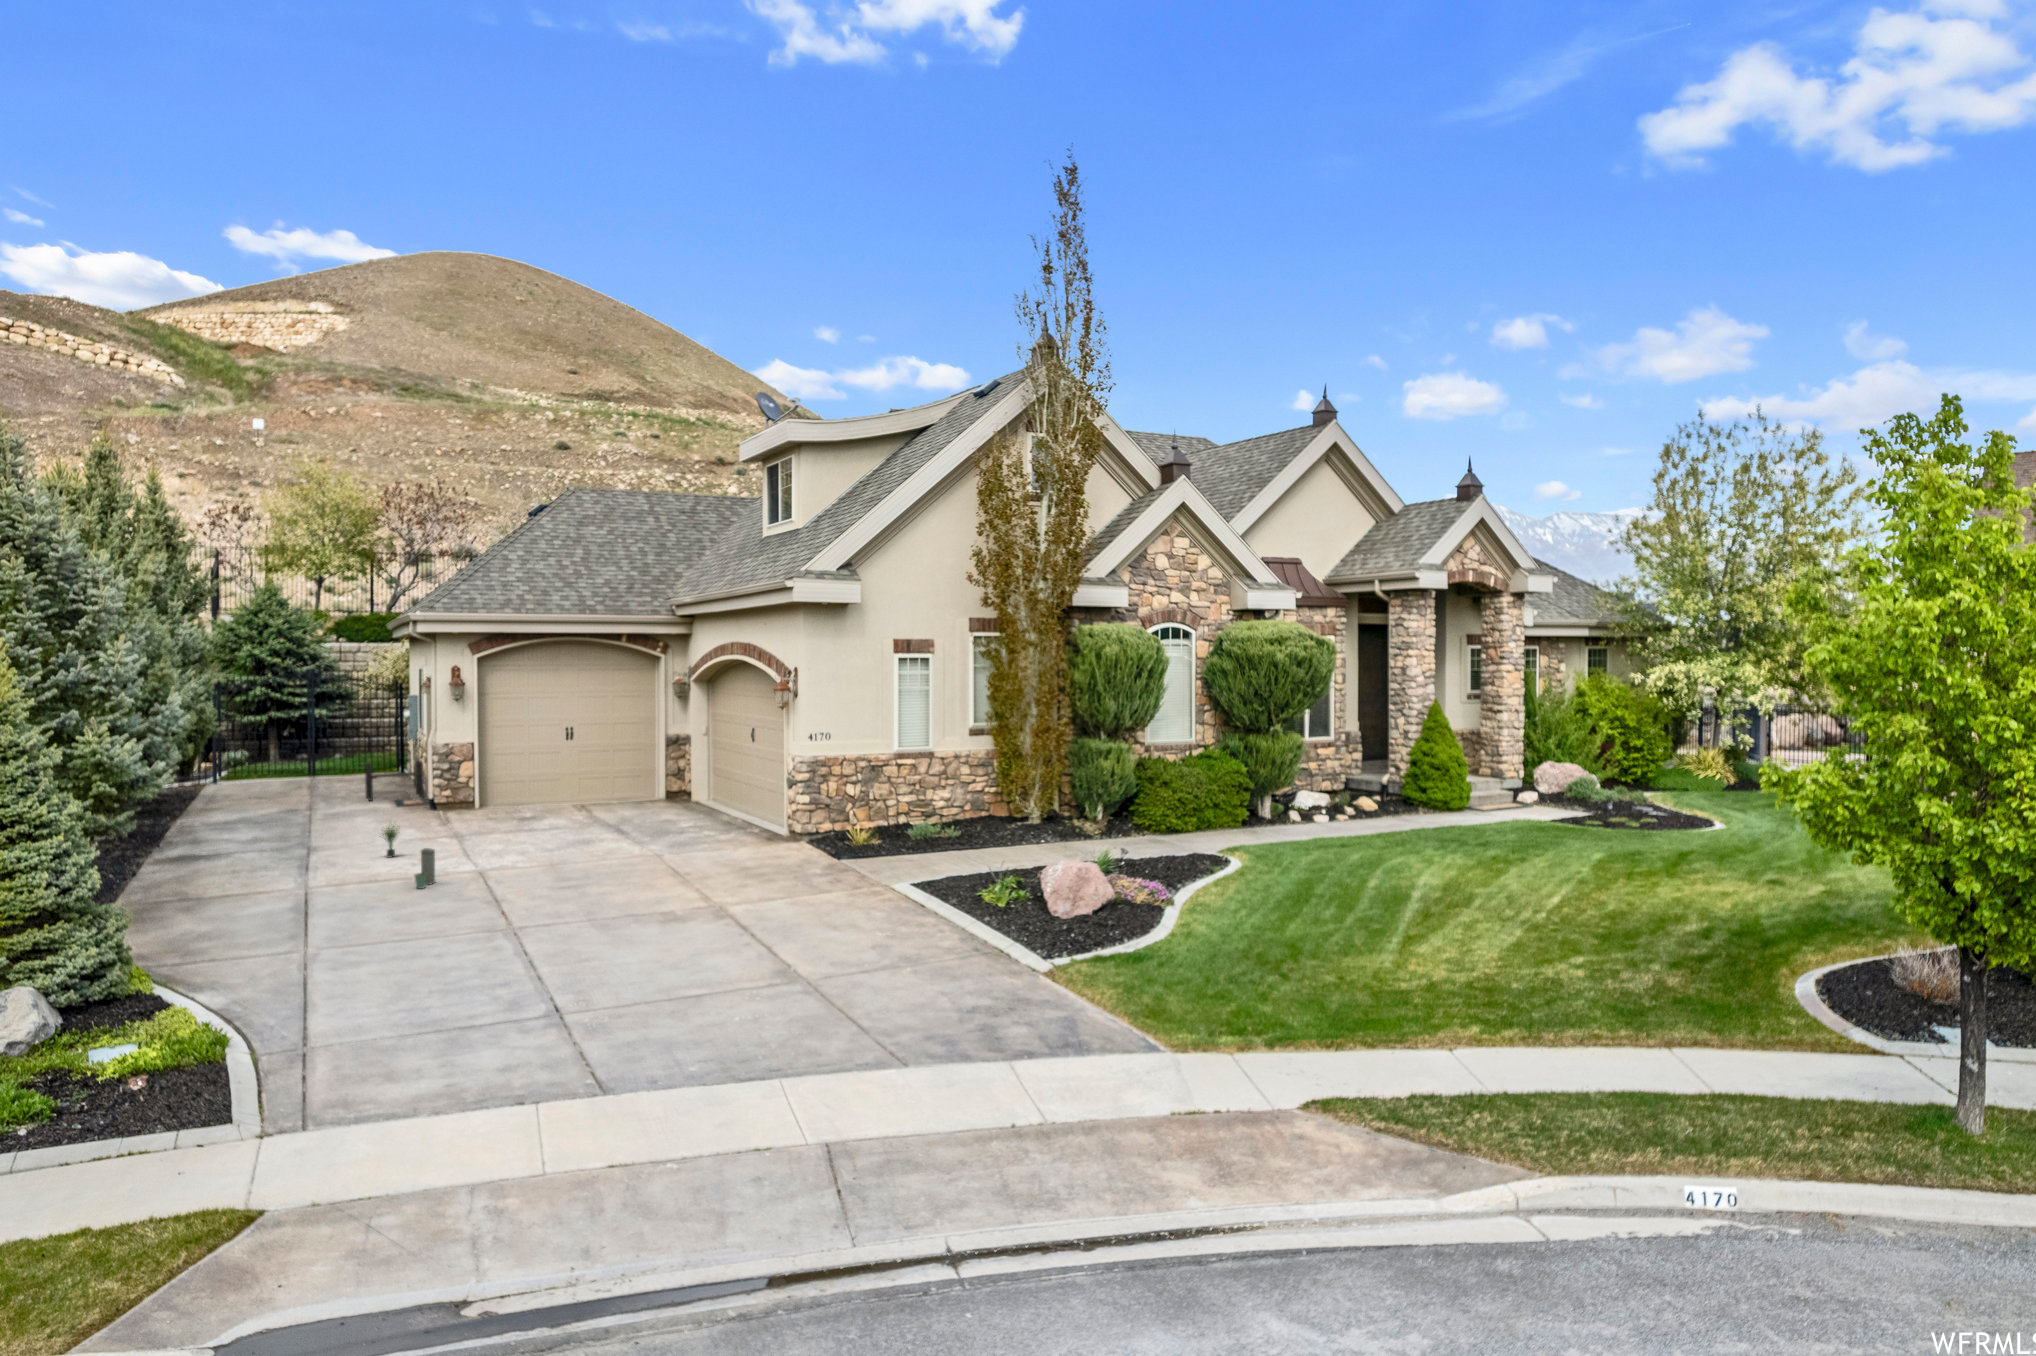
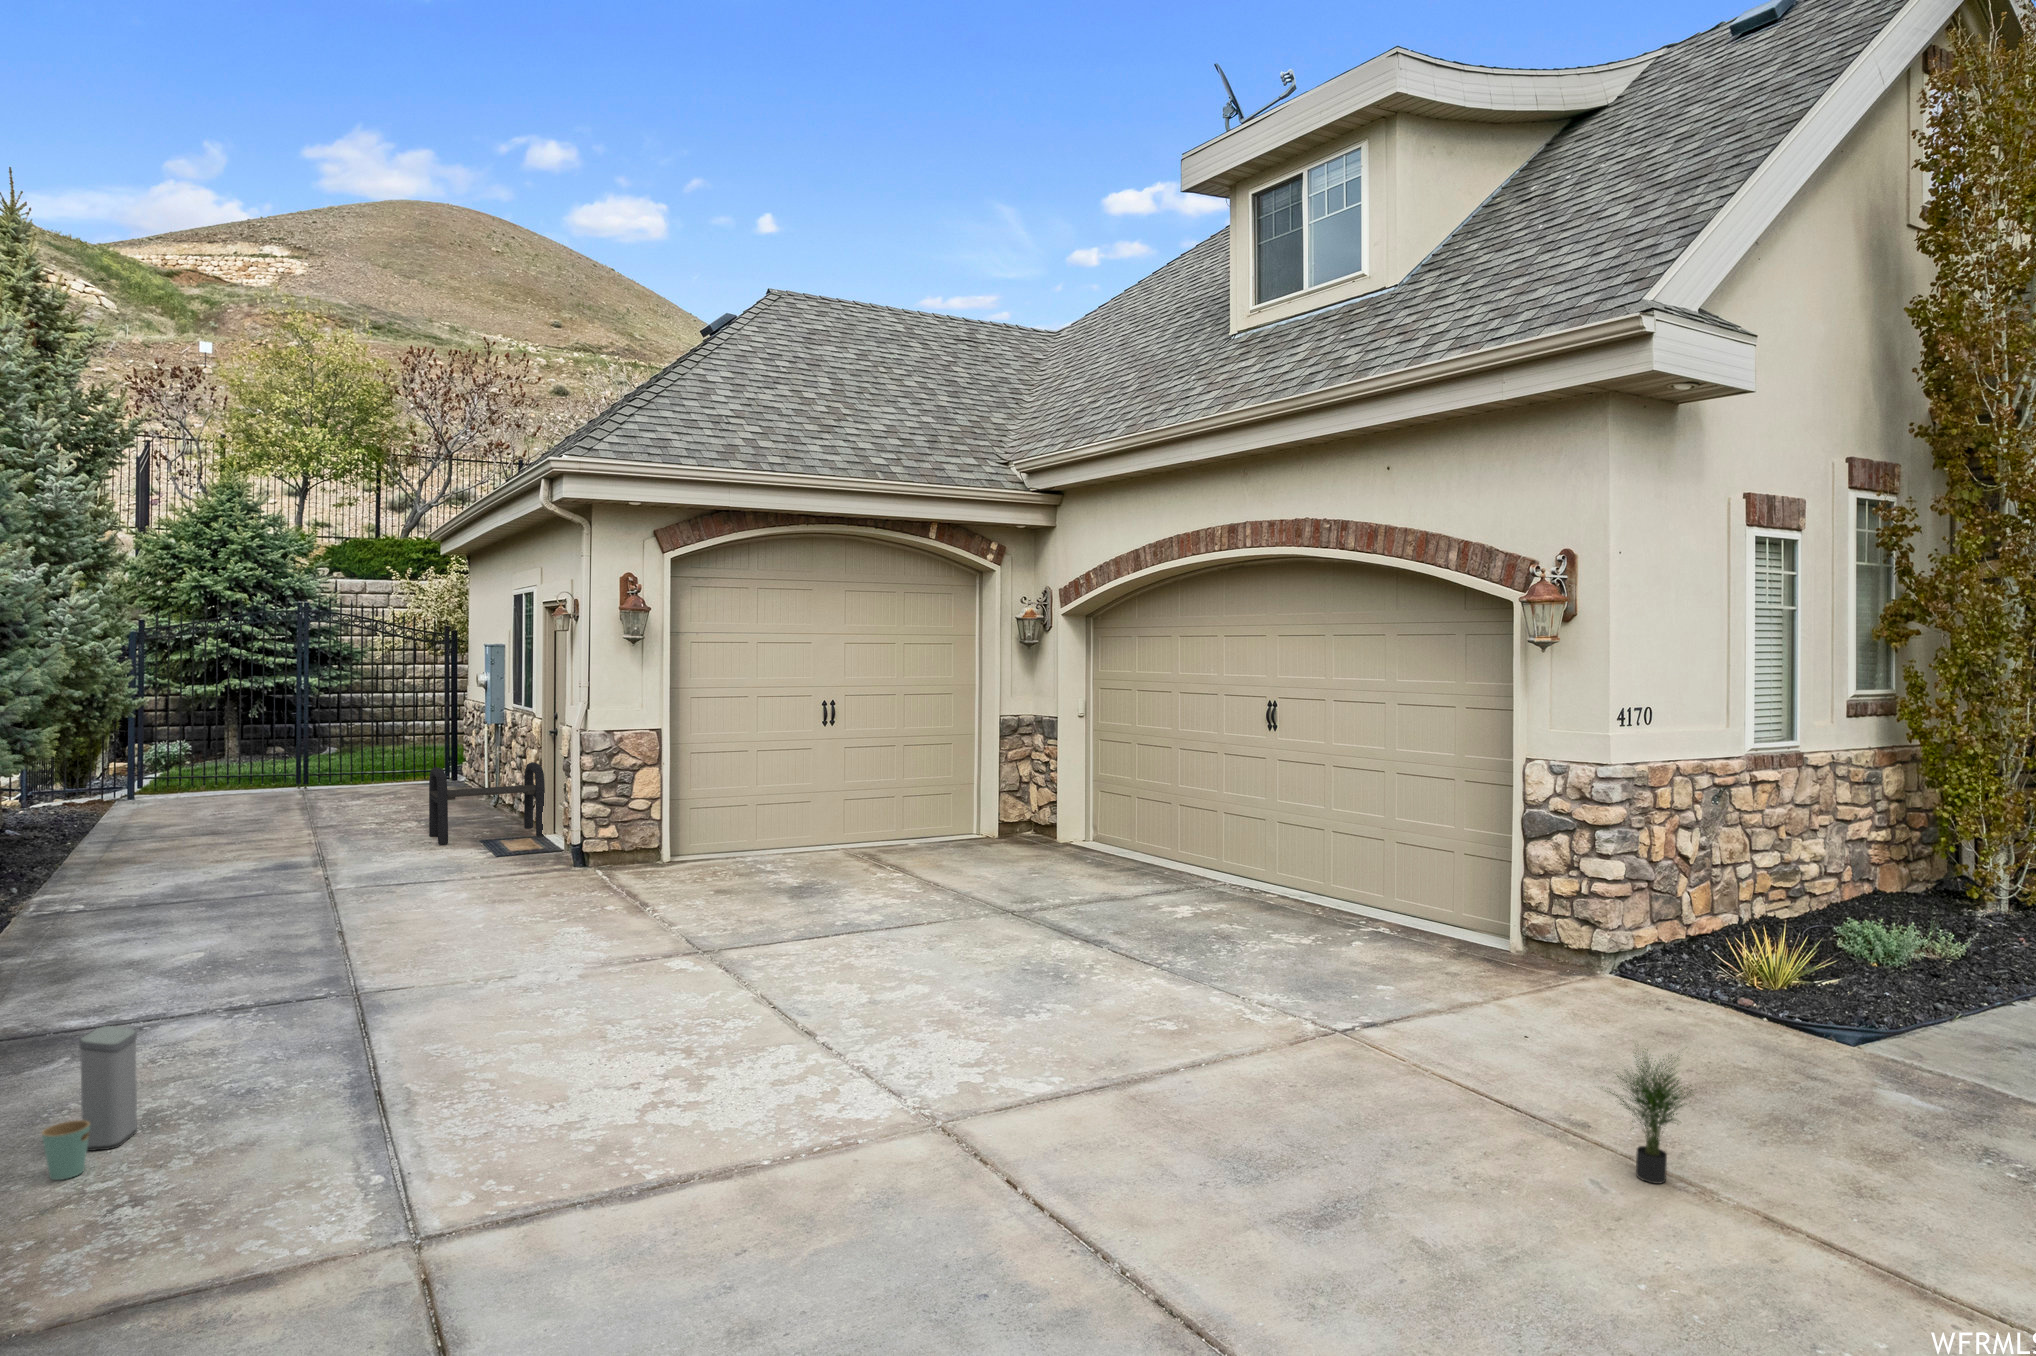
potted plant: present [382,825,399,857] -> present [1609,1051,1692,1184]
trash can: present [415,848,435,889] -> present [42,1026,137,1180]

